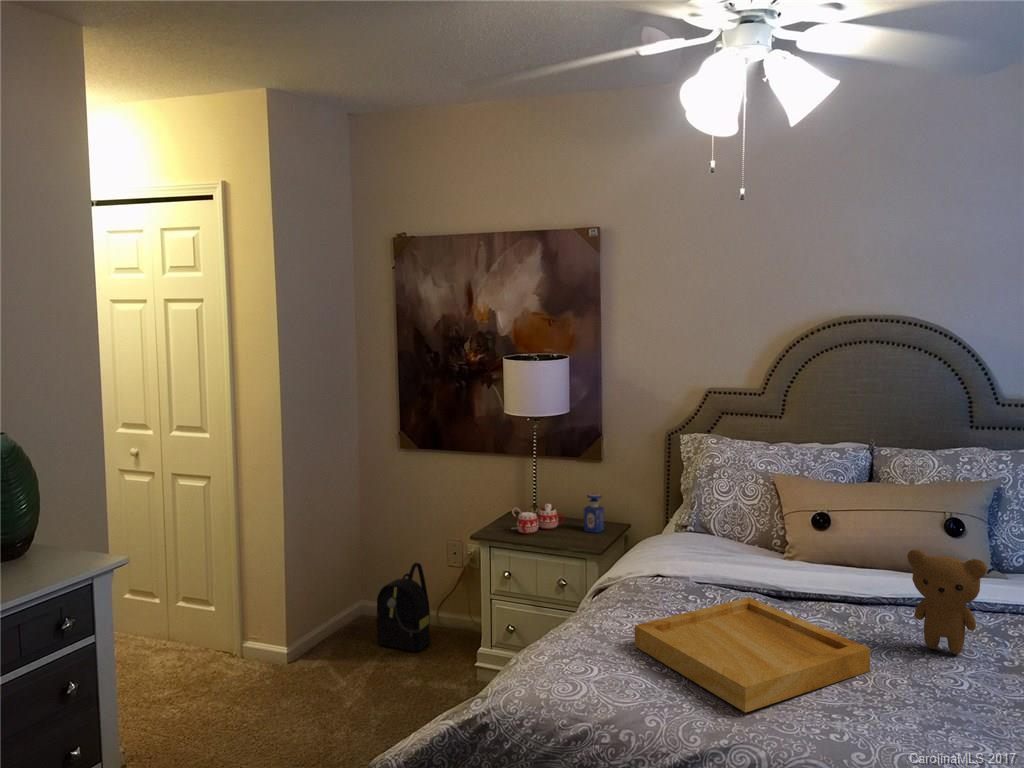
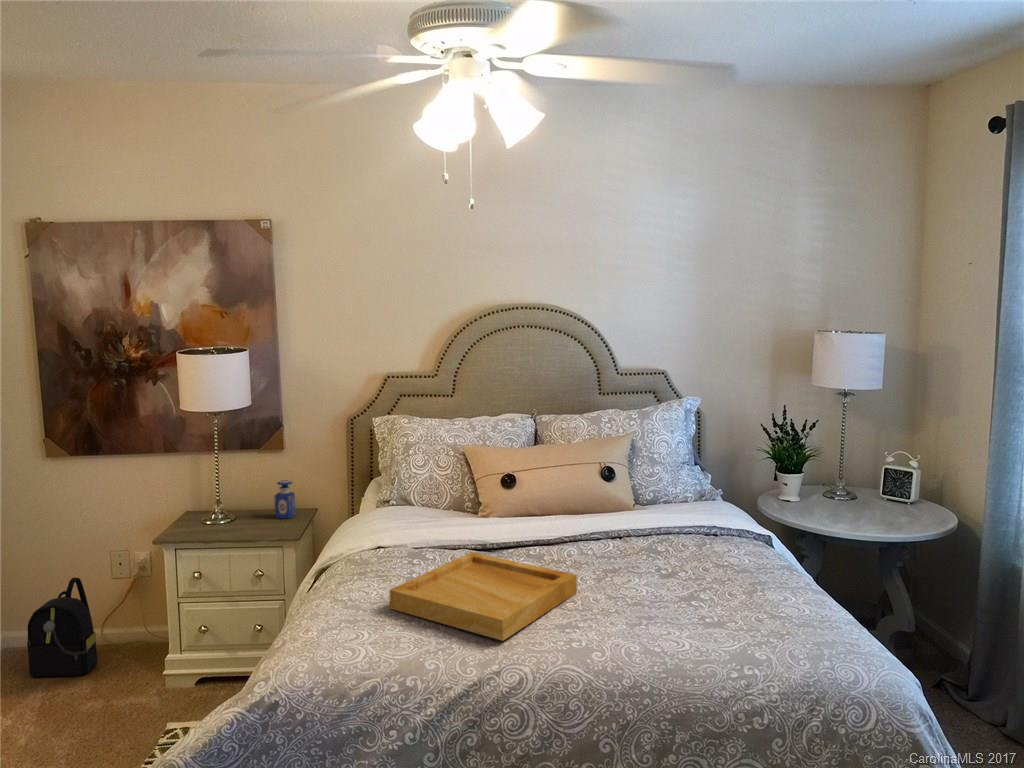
mug: present [512,504,565,534] -> none [197,495,254,528]
teddy bear: present [907,550,987,654] -> none [593,494,648,570]

